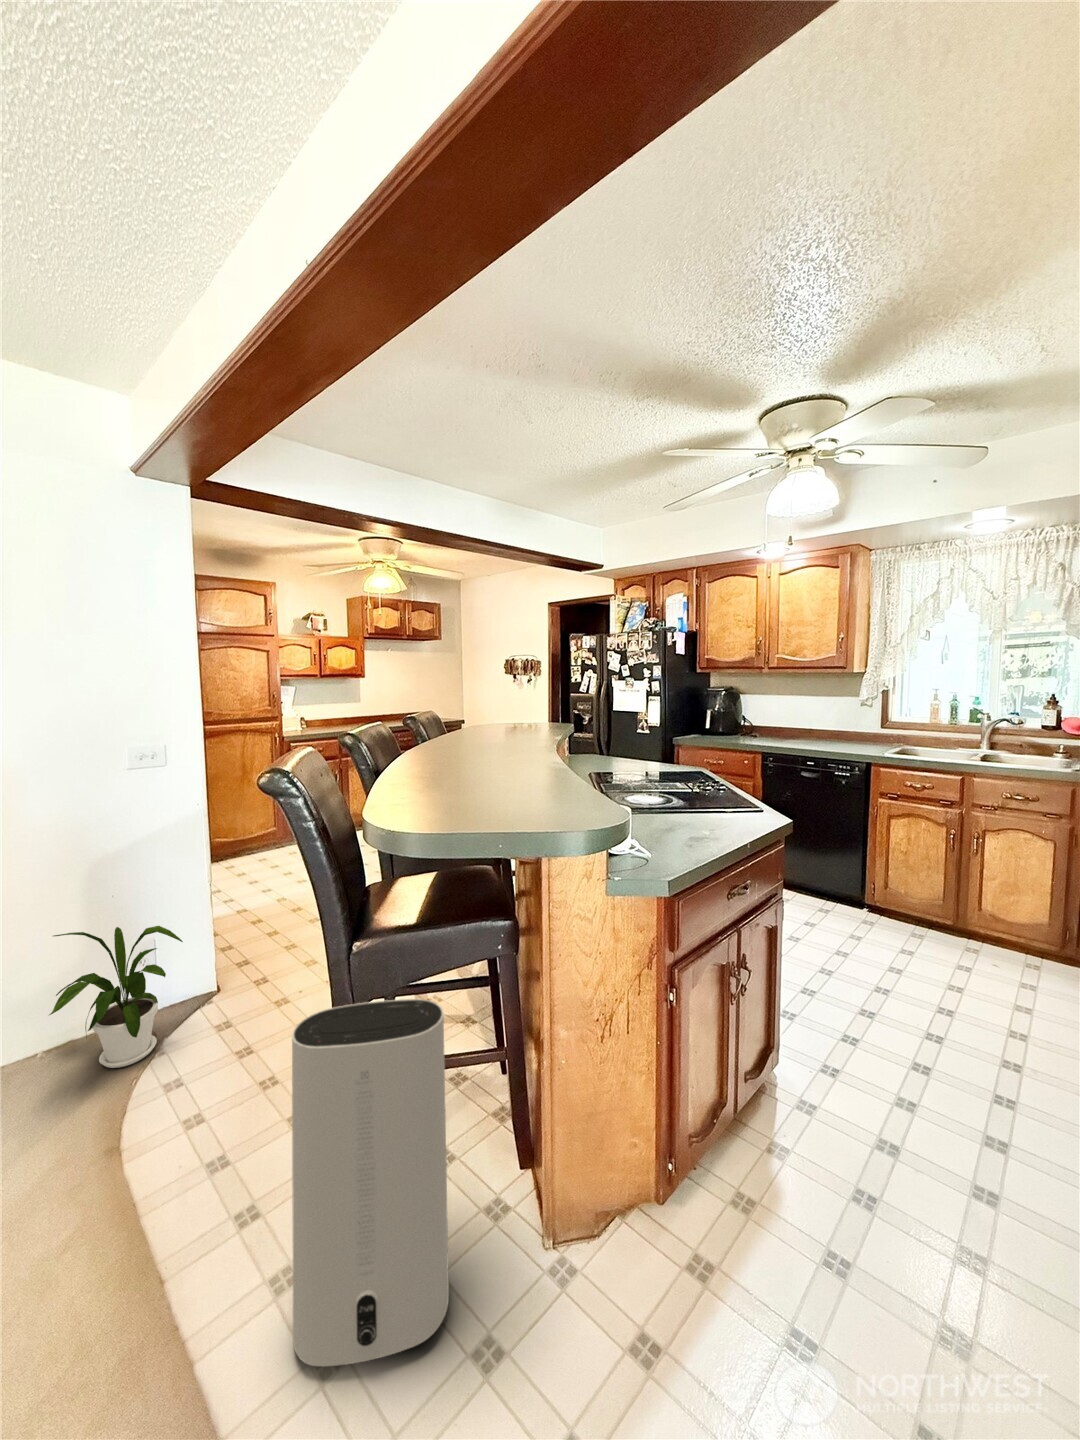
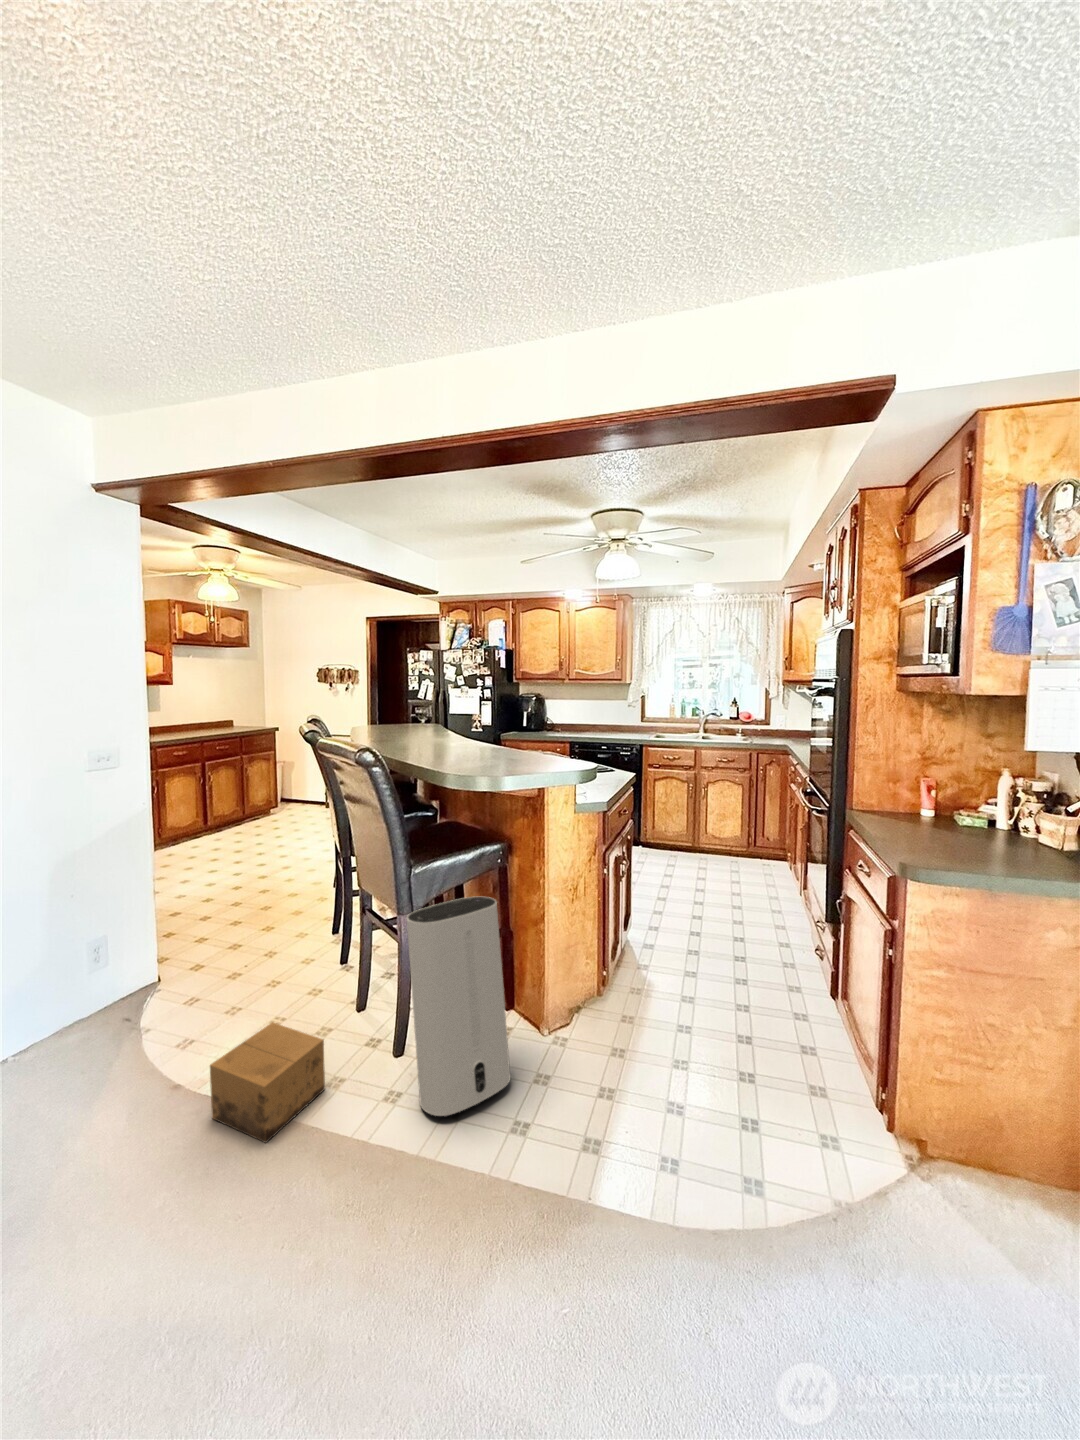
house plant: present [50,926,183,1068] -> none [17,919,165,1058]
cardboard box: none [103,1096,232,1283] -> present [210,1022,325,1143]

